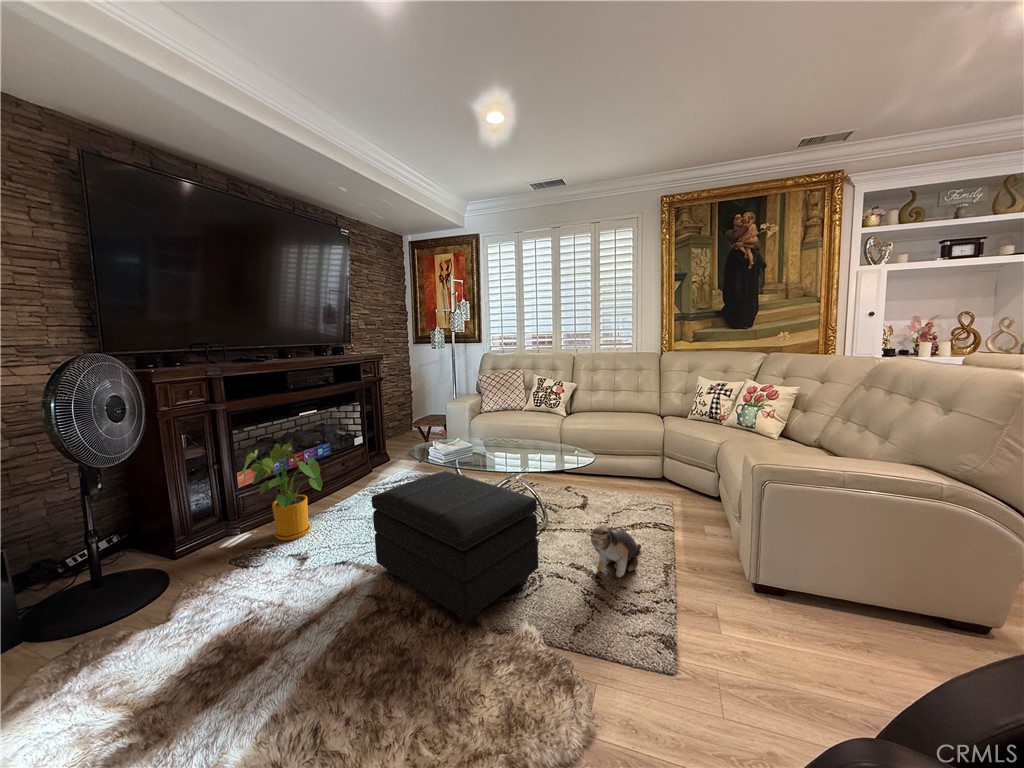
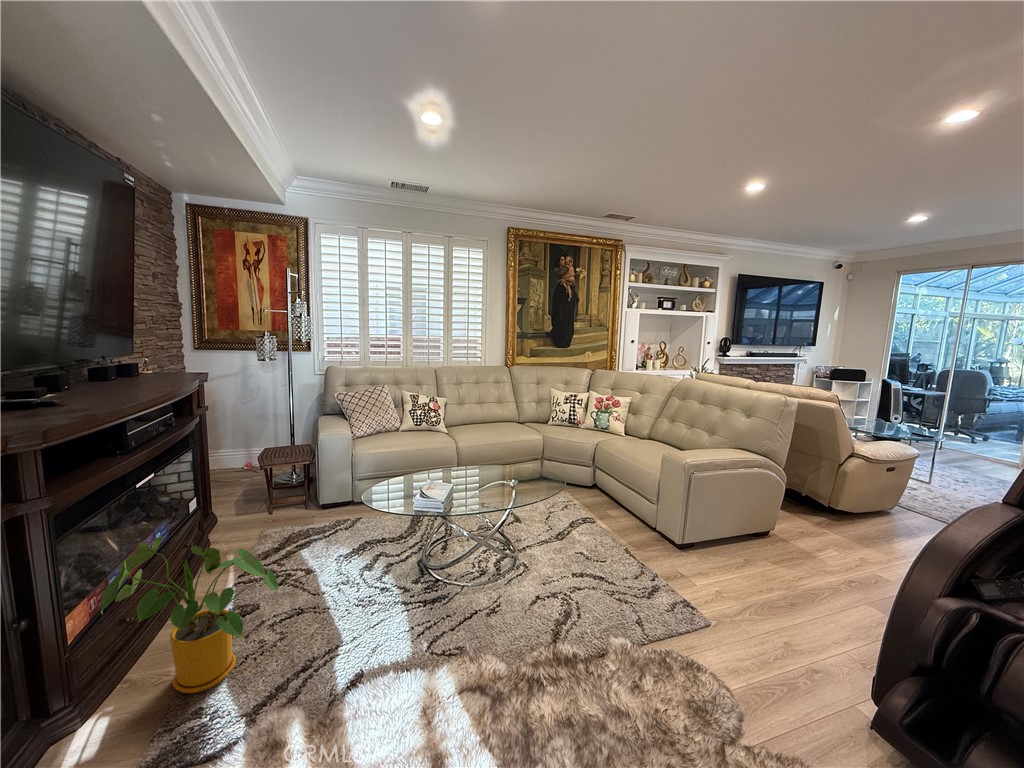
footstool: present [371,471,538,624] -> none [412,519,583,664]
plush toy: present [585,525,641,577] -> none [586,532,616,573]

